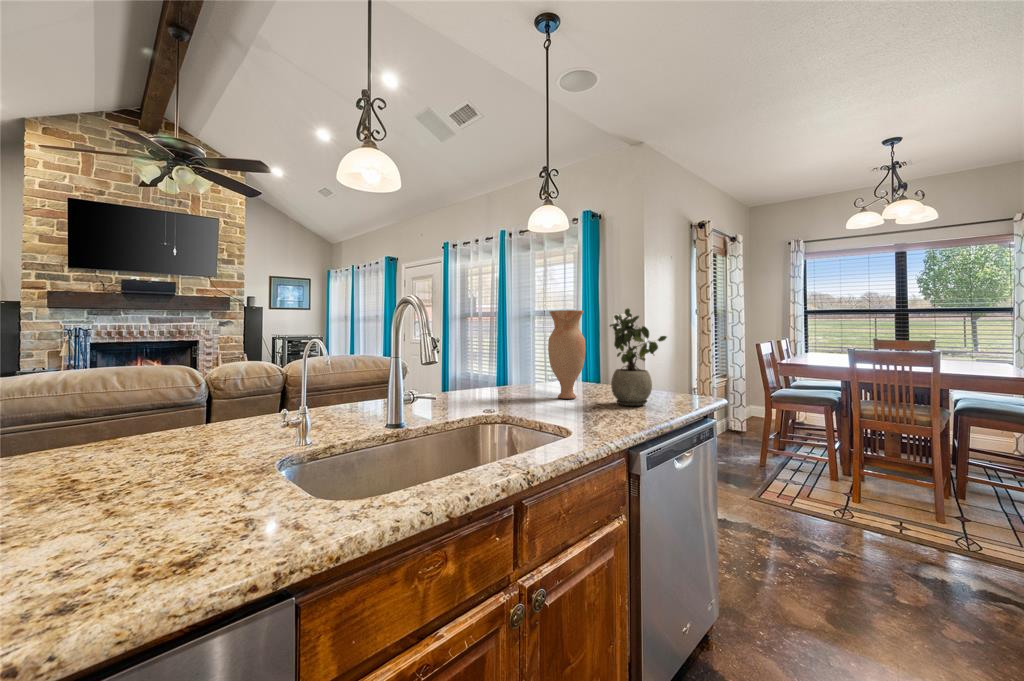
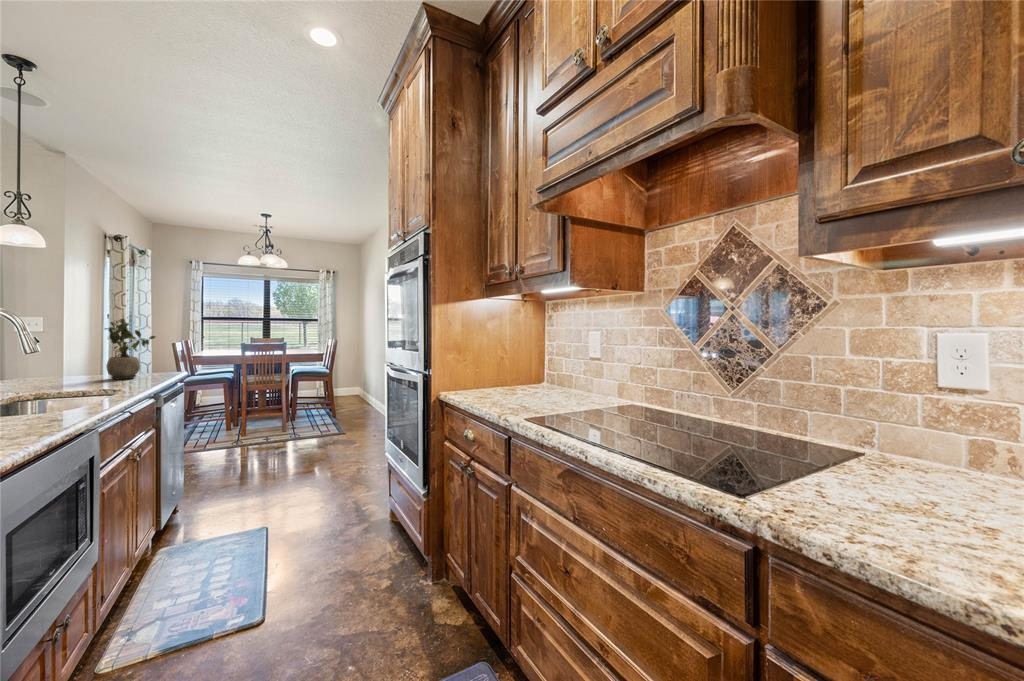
vase: present [548,310,585,399] -> none [35,317,76,382]

